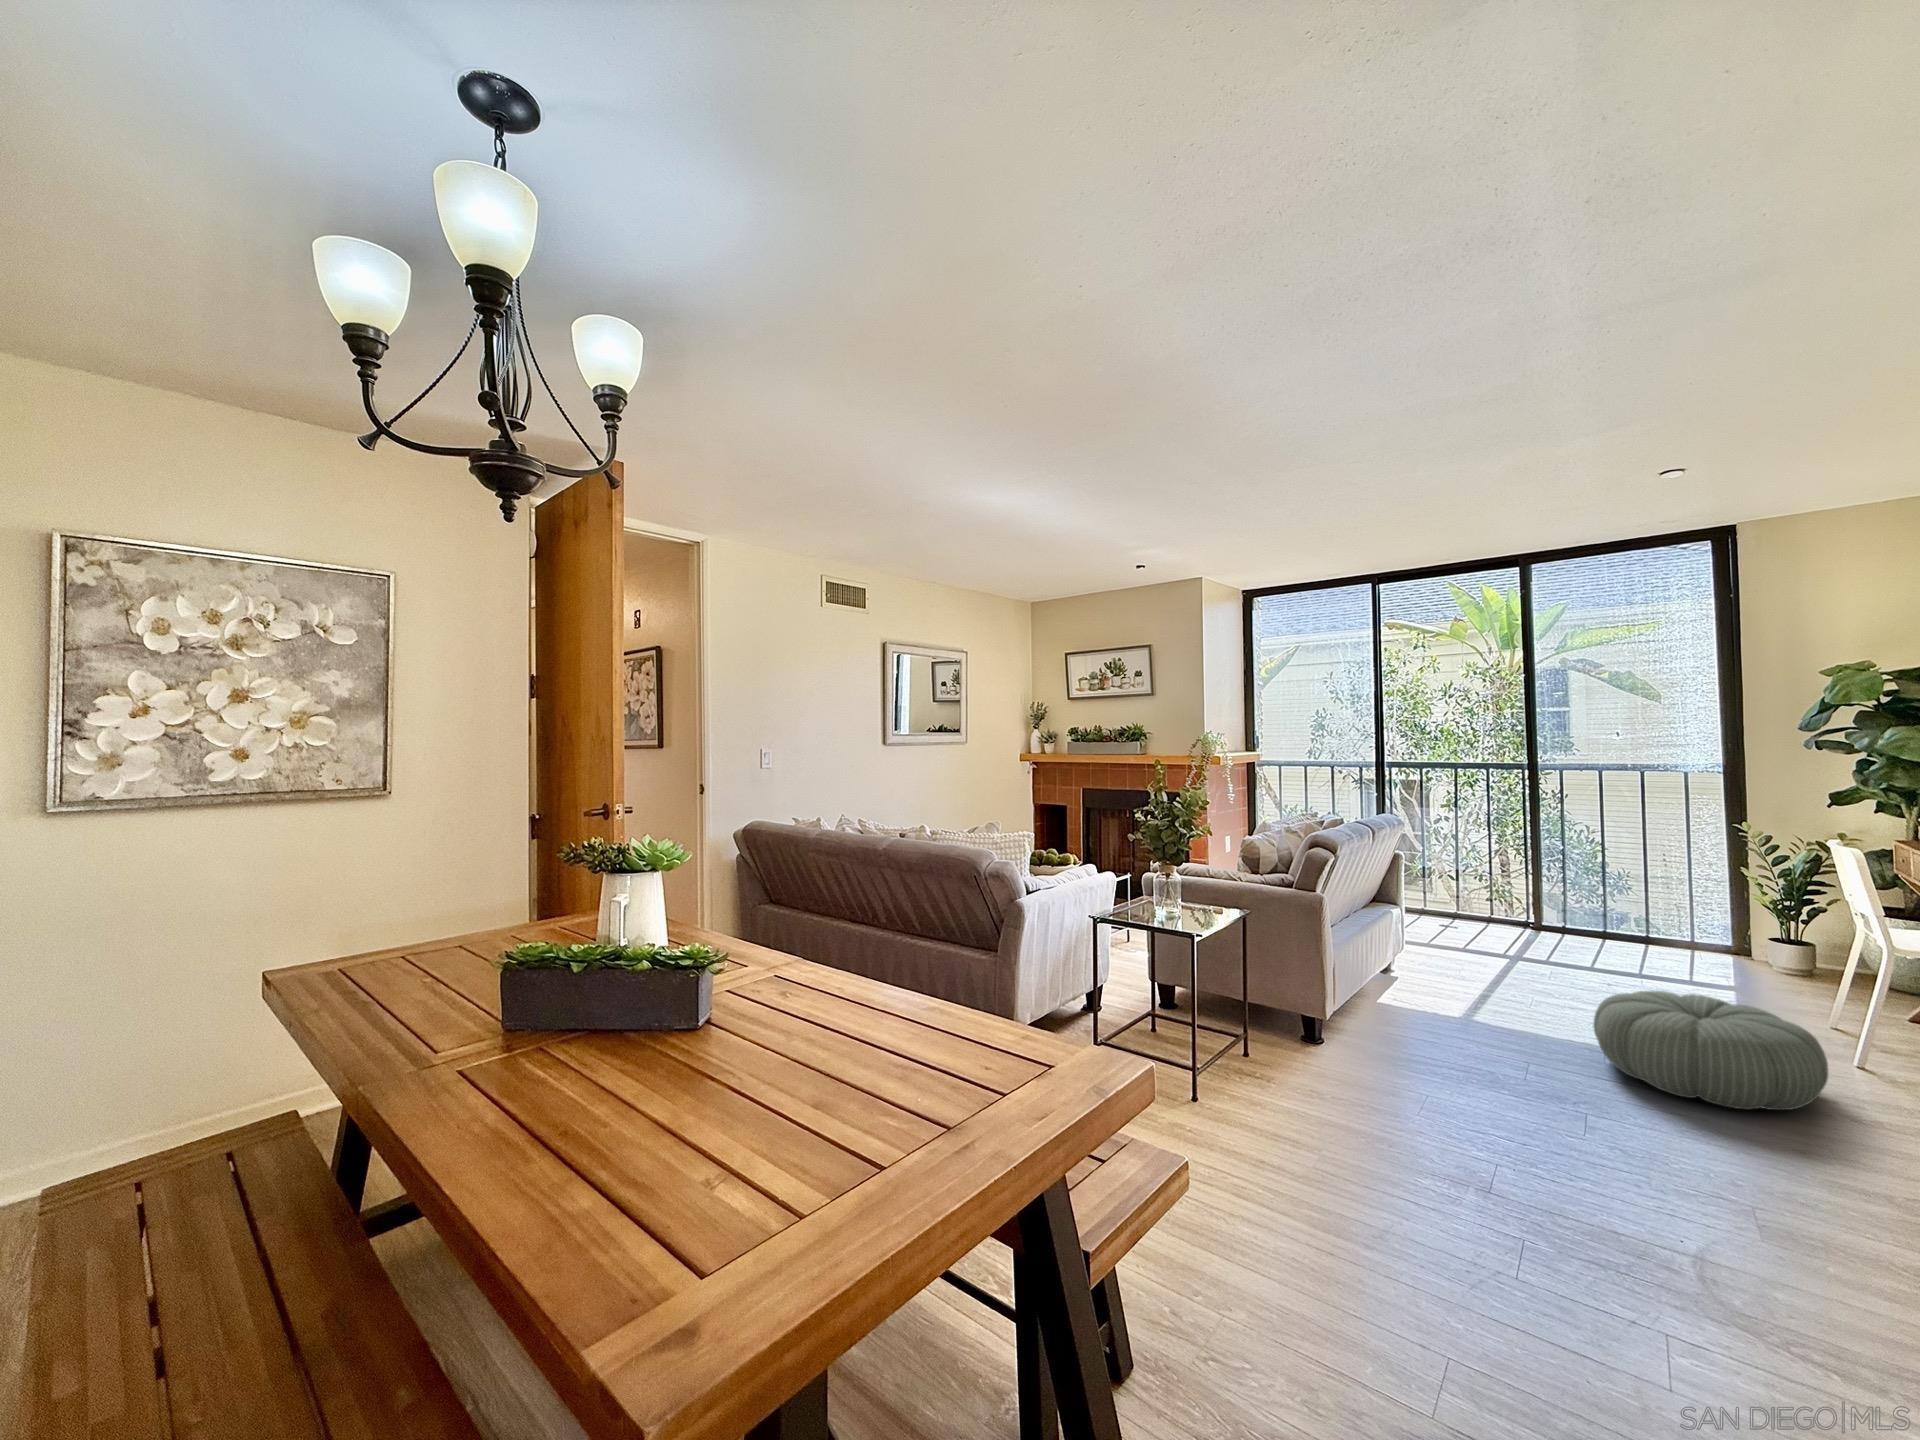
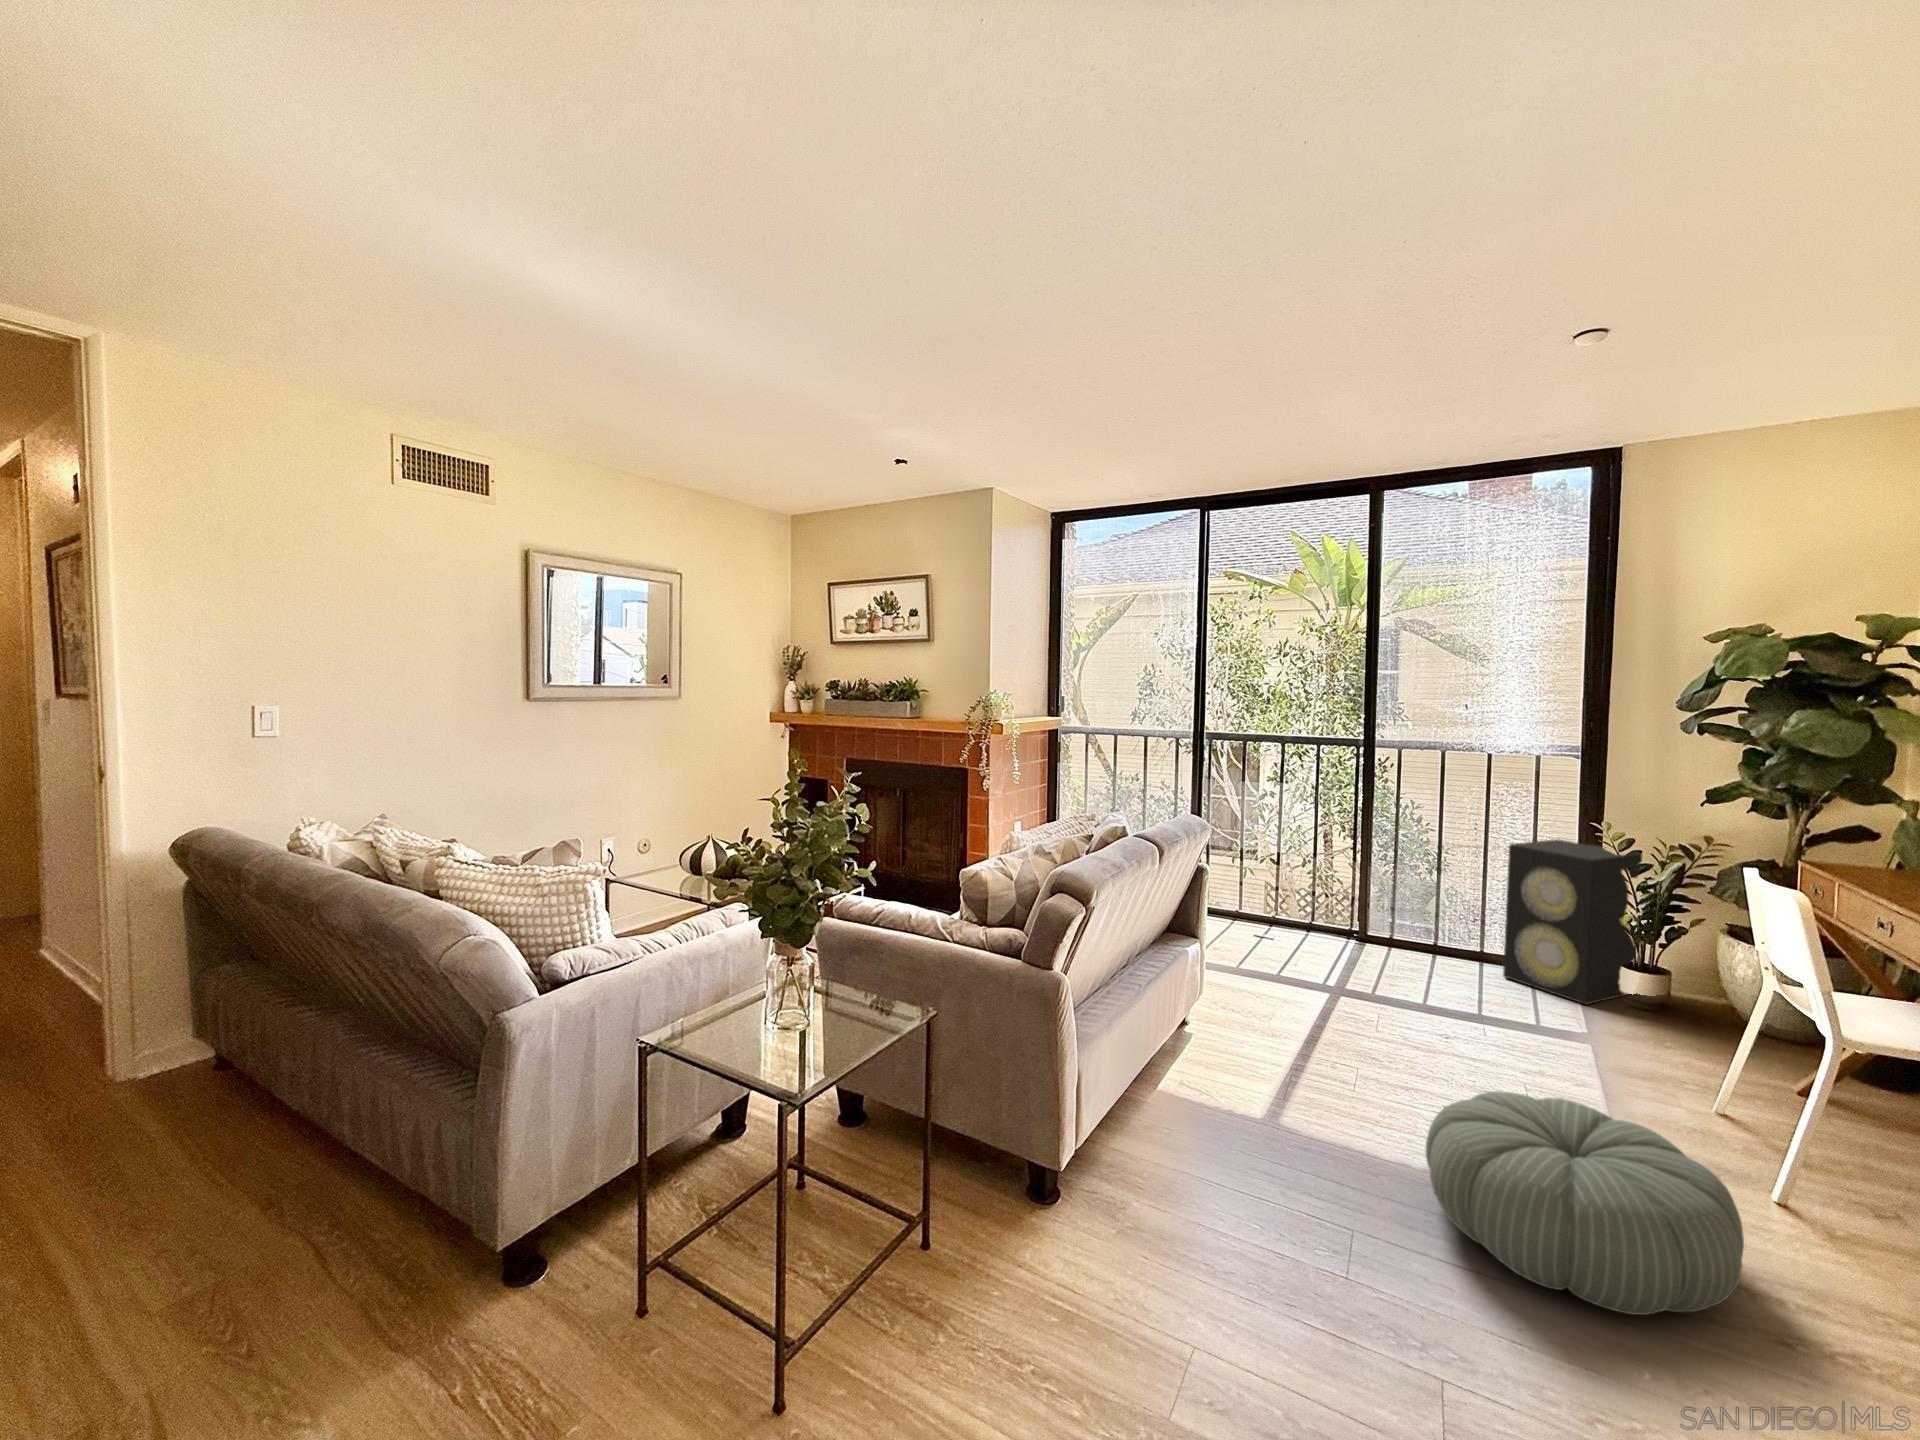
speaker: none [1662,841,1786,971] -> present [1503,839,1643,1005]

